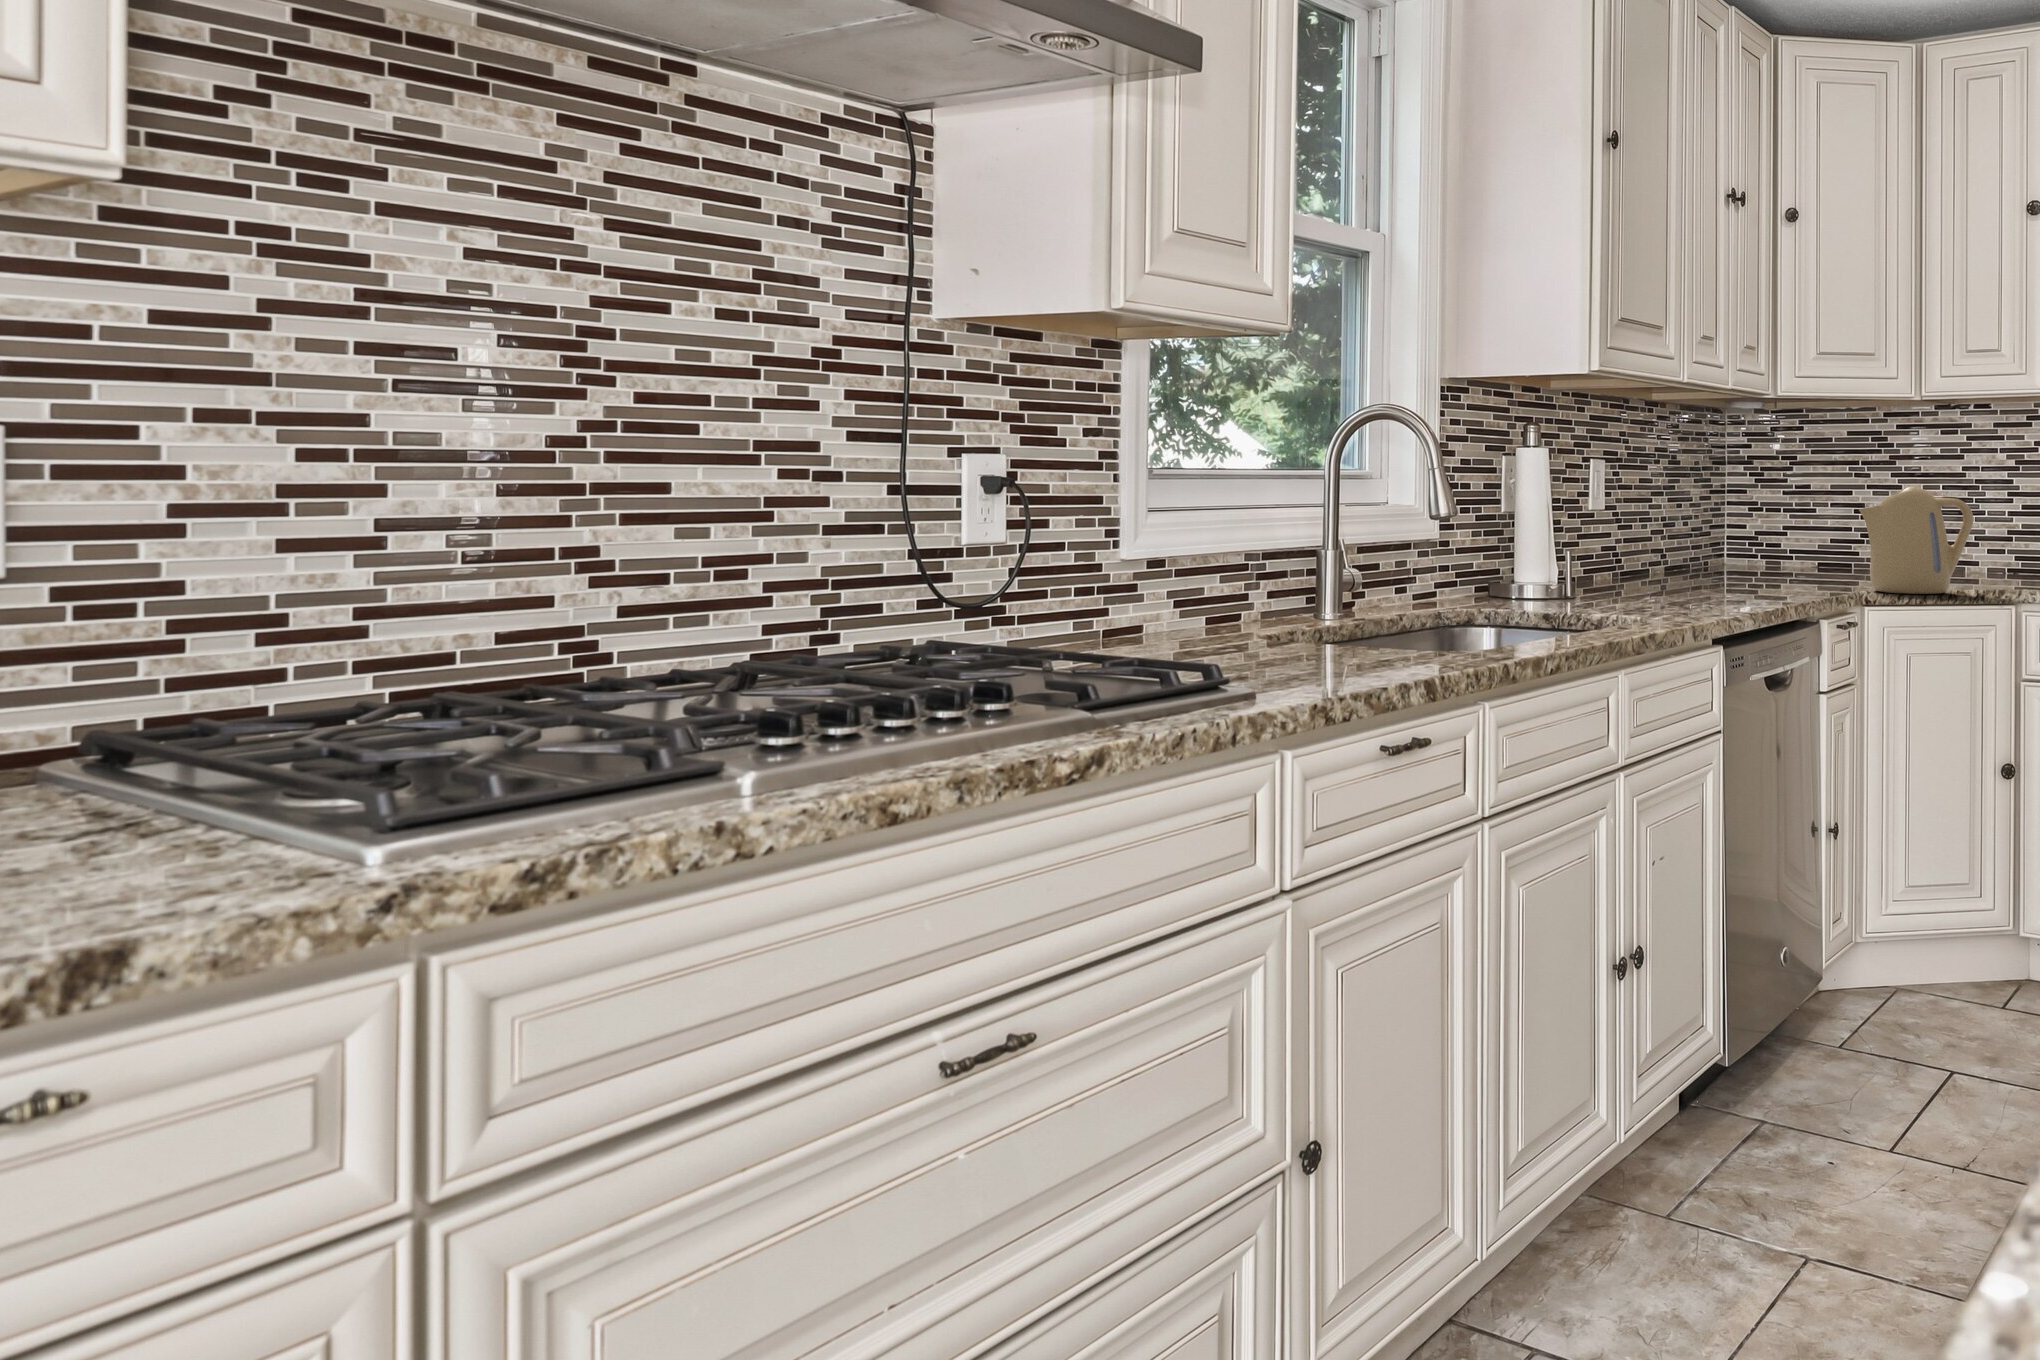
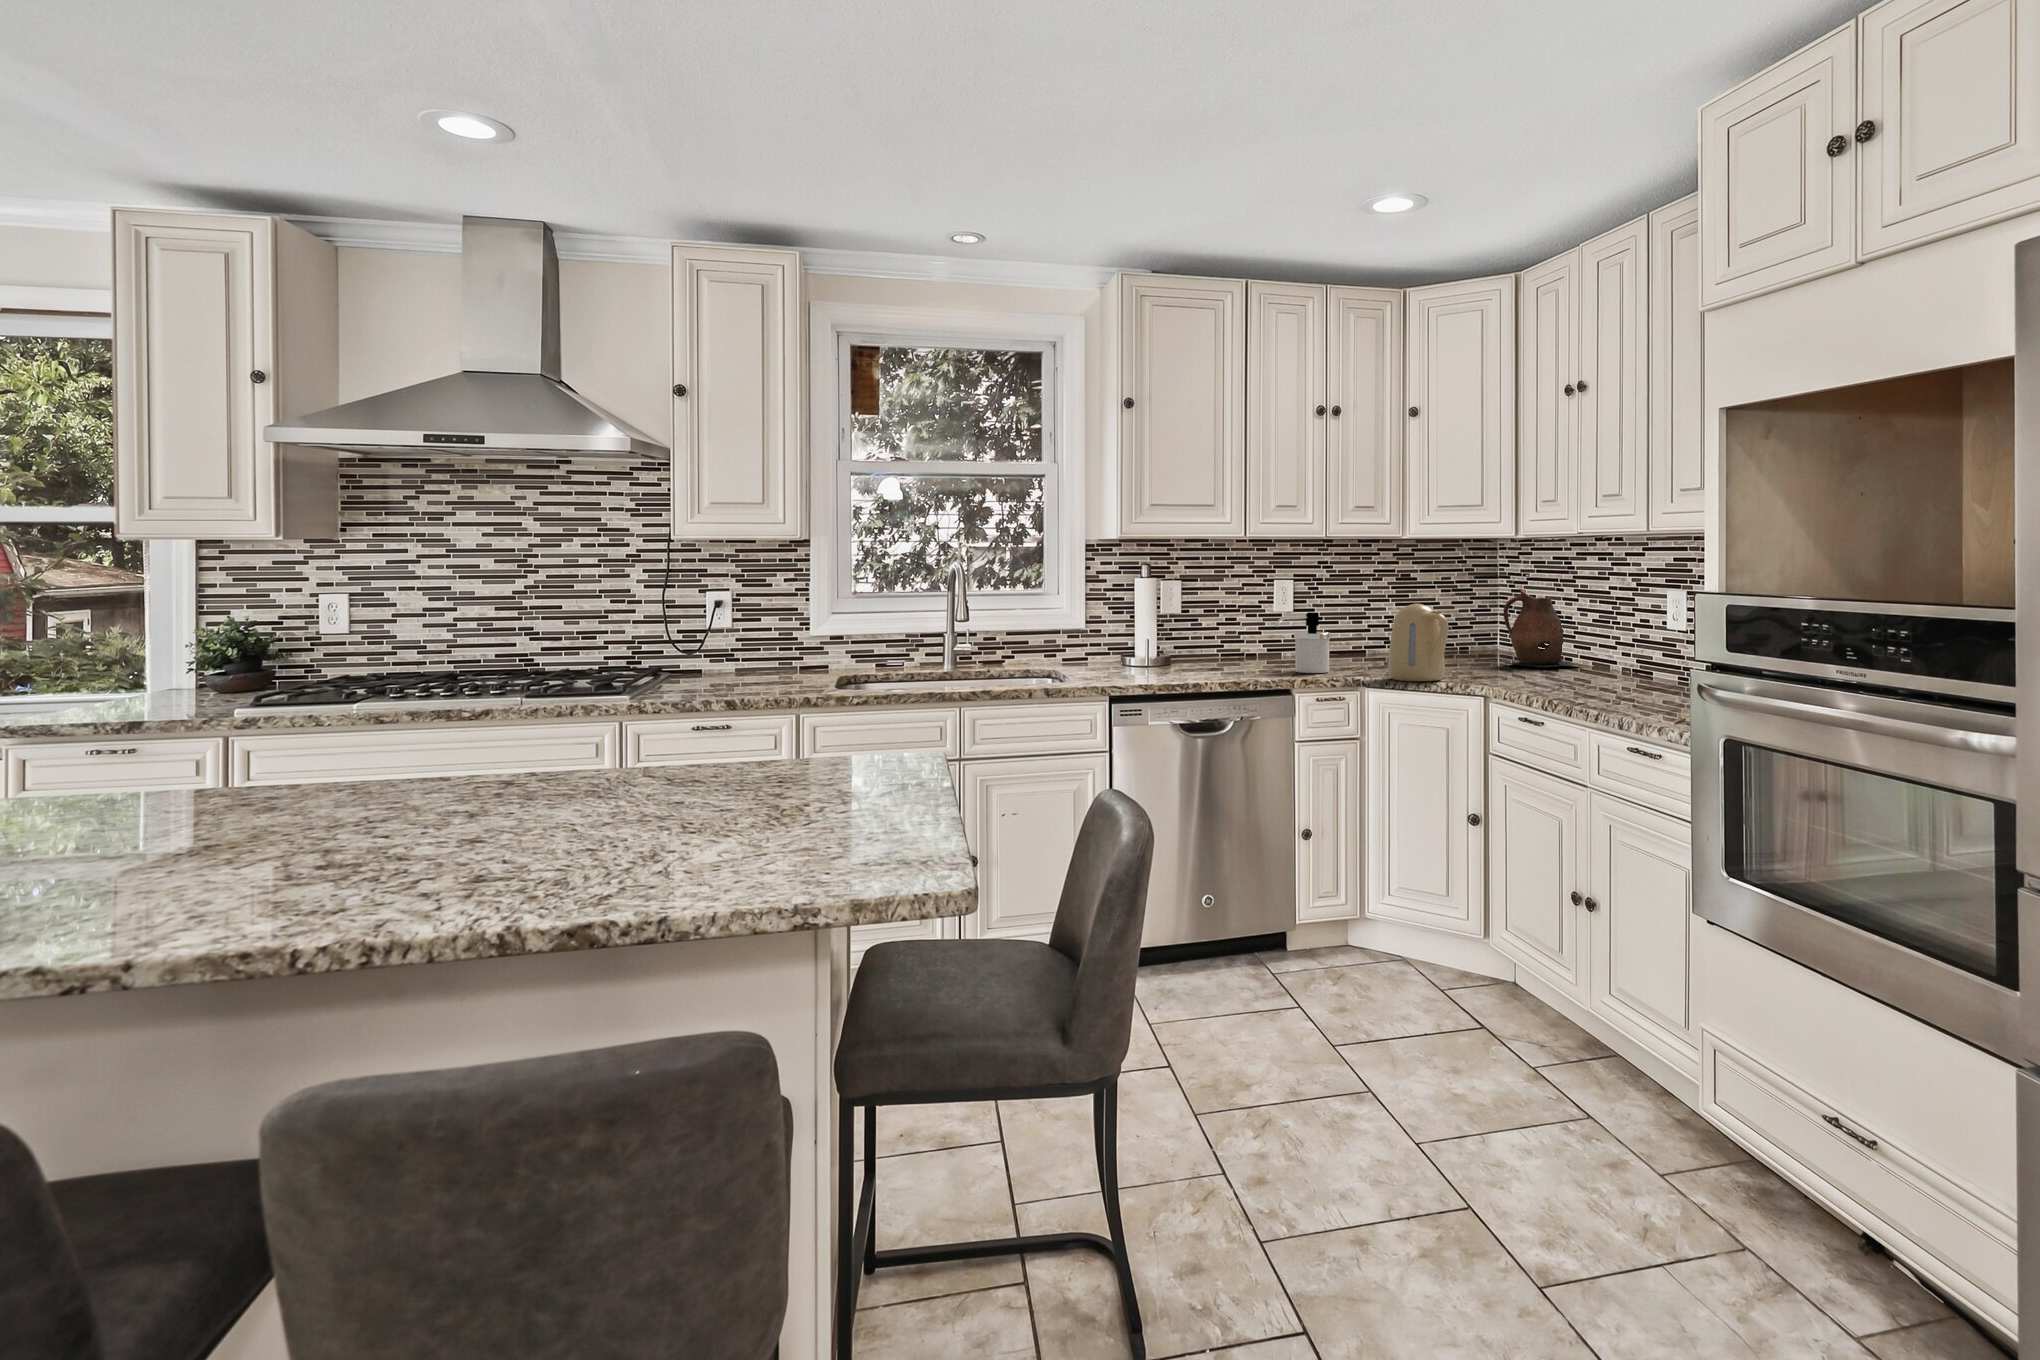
ceramic pitcher: none [1786,471,1874,576] -> present [1504,589,1582,668]
soap dispenser: none [1719,501,1774,592] -> present [1275,613,1331,673]

